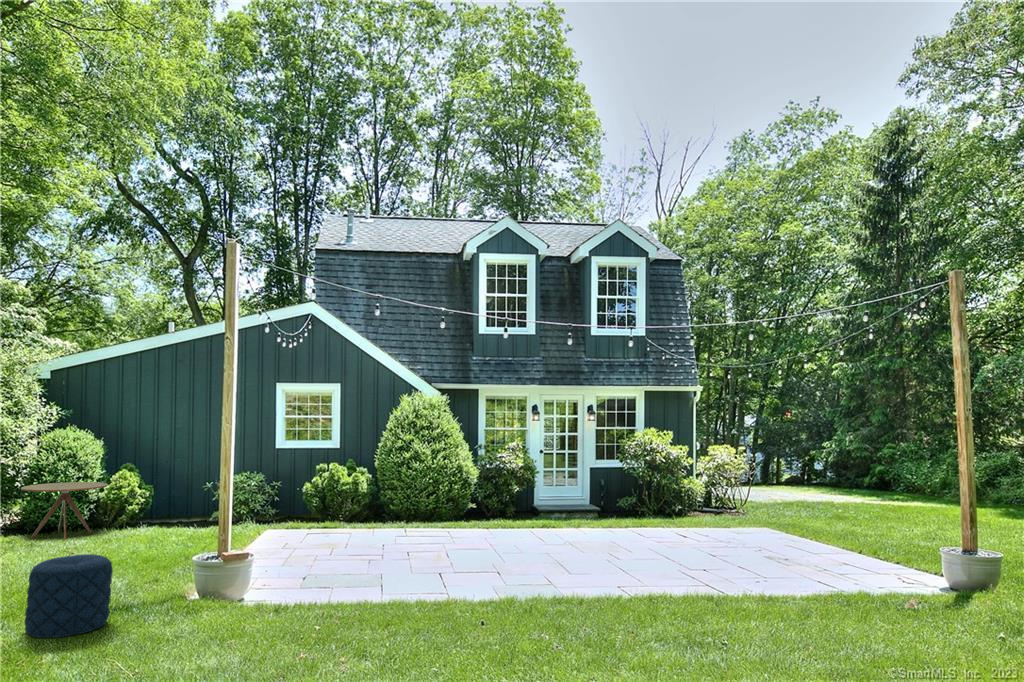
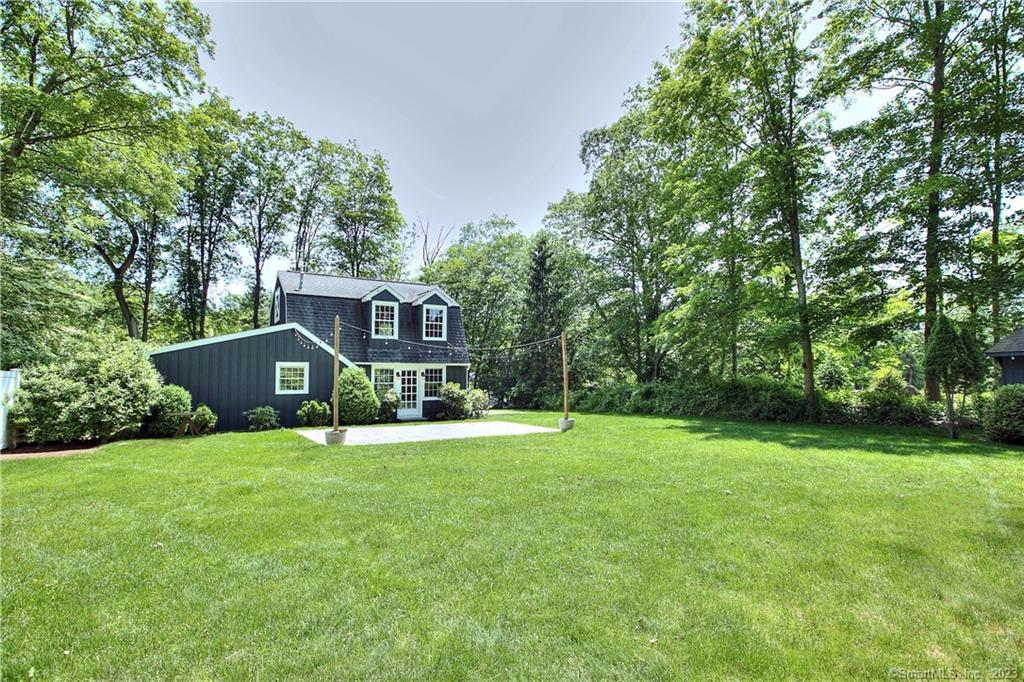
pouf: present [25,554,113,638] -> none [279,425,308,451]

